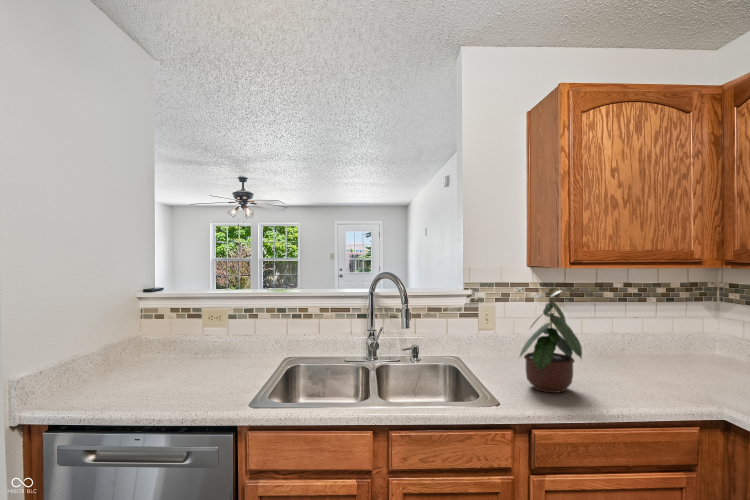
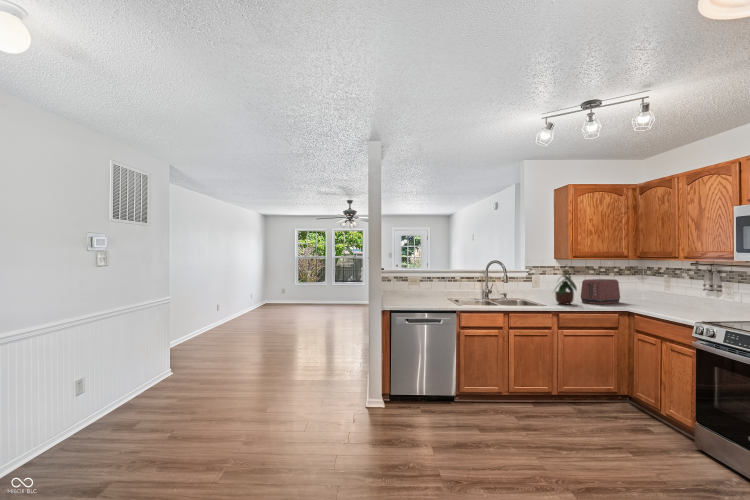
toaster: none [589,315,688,391] -> present [581,279,620,304]

